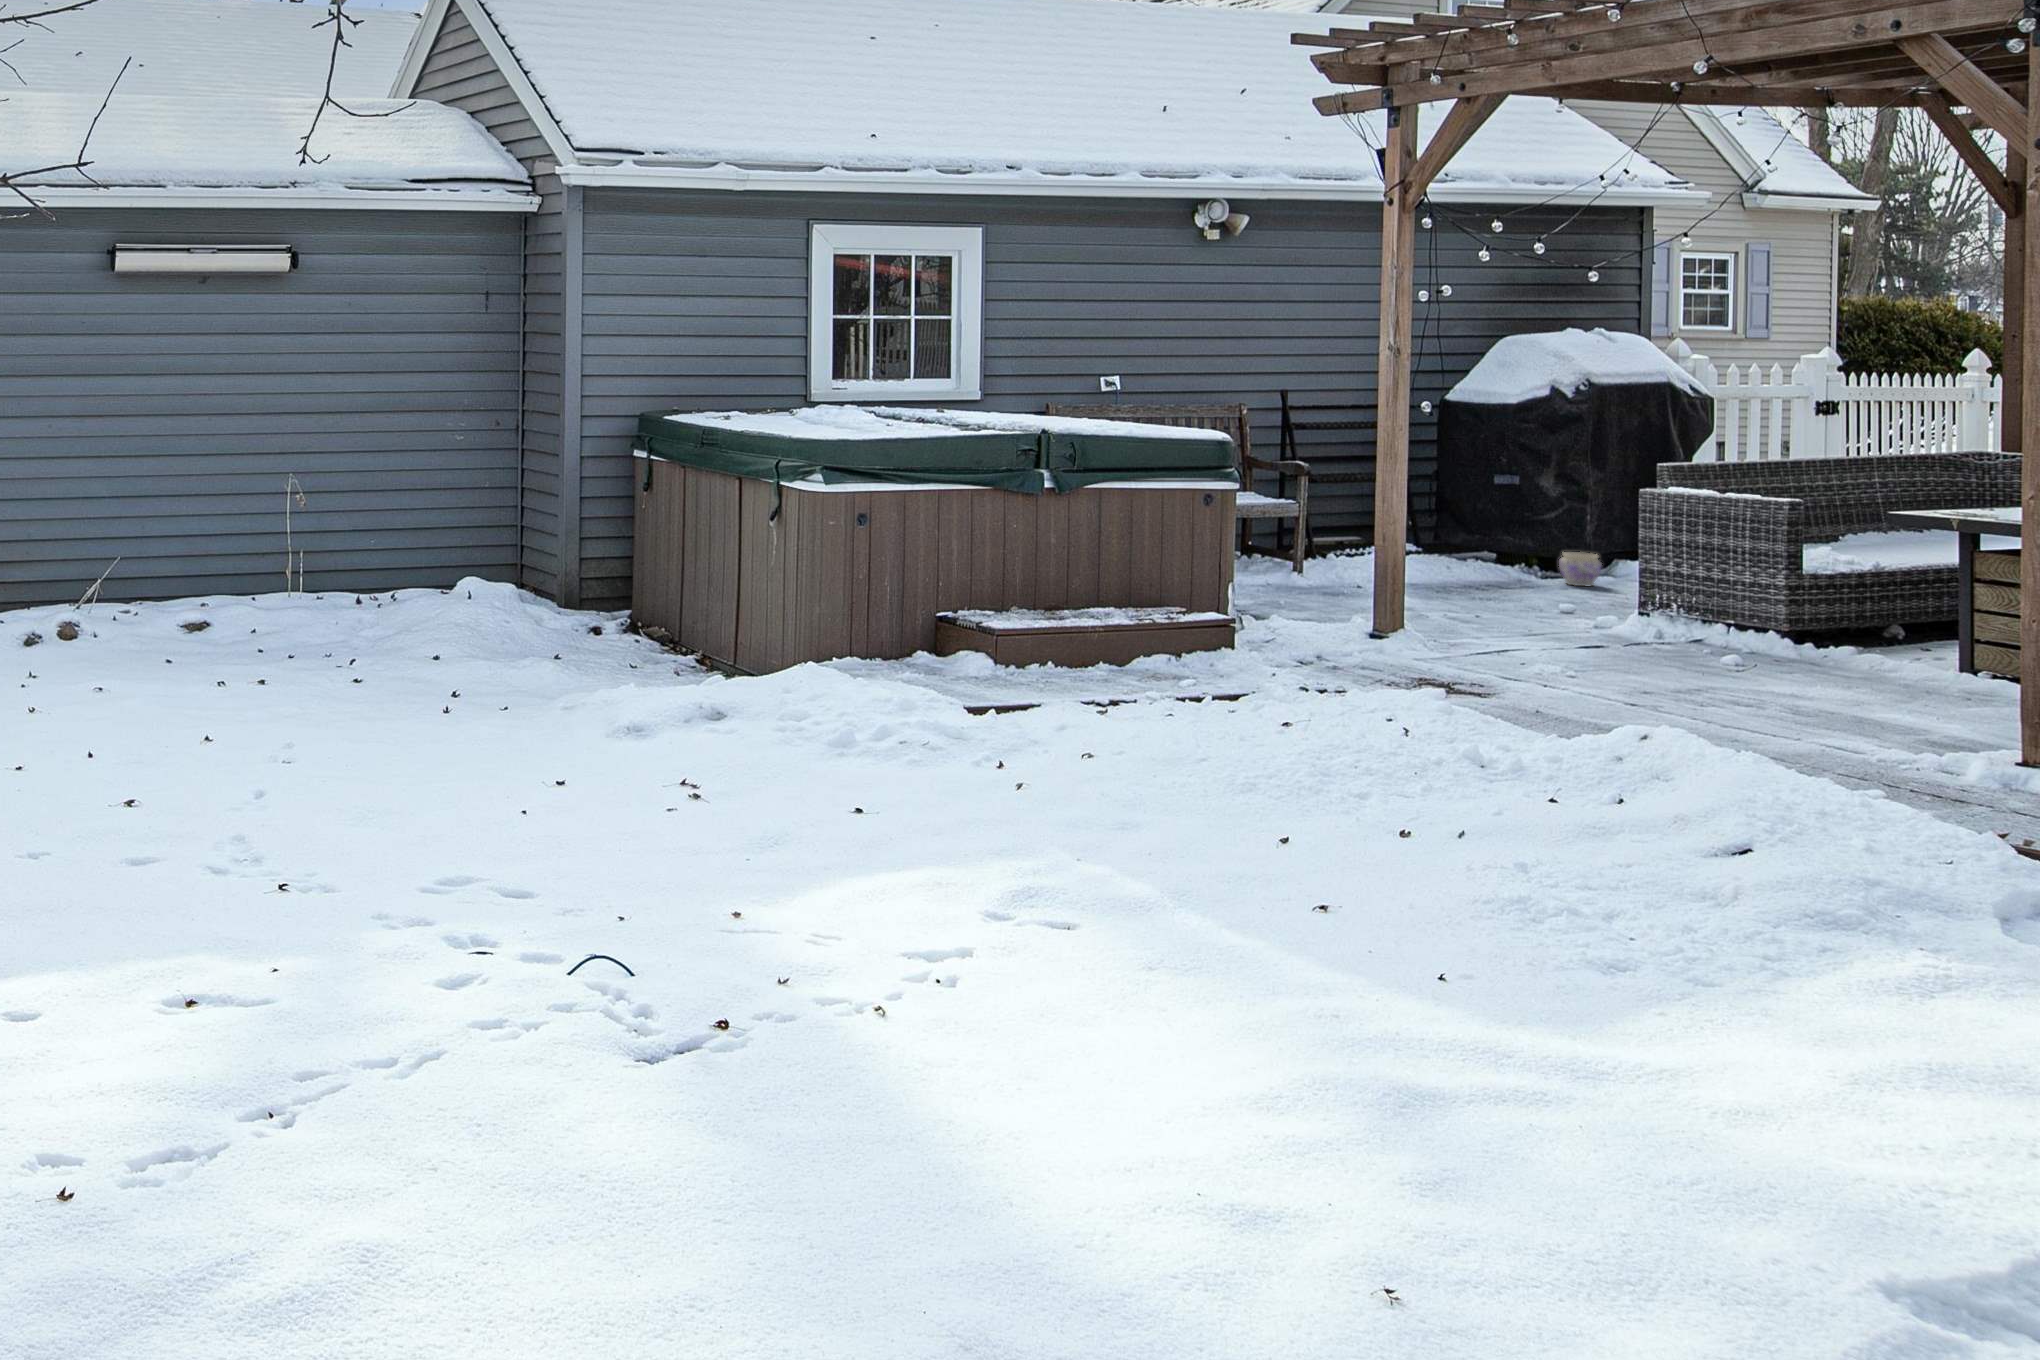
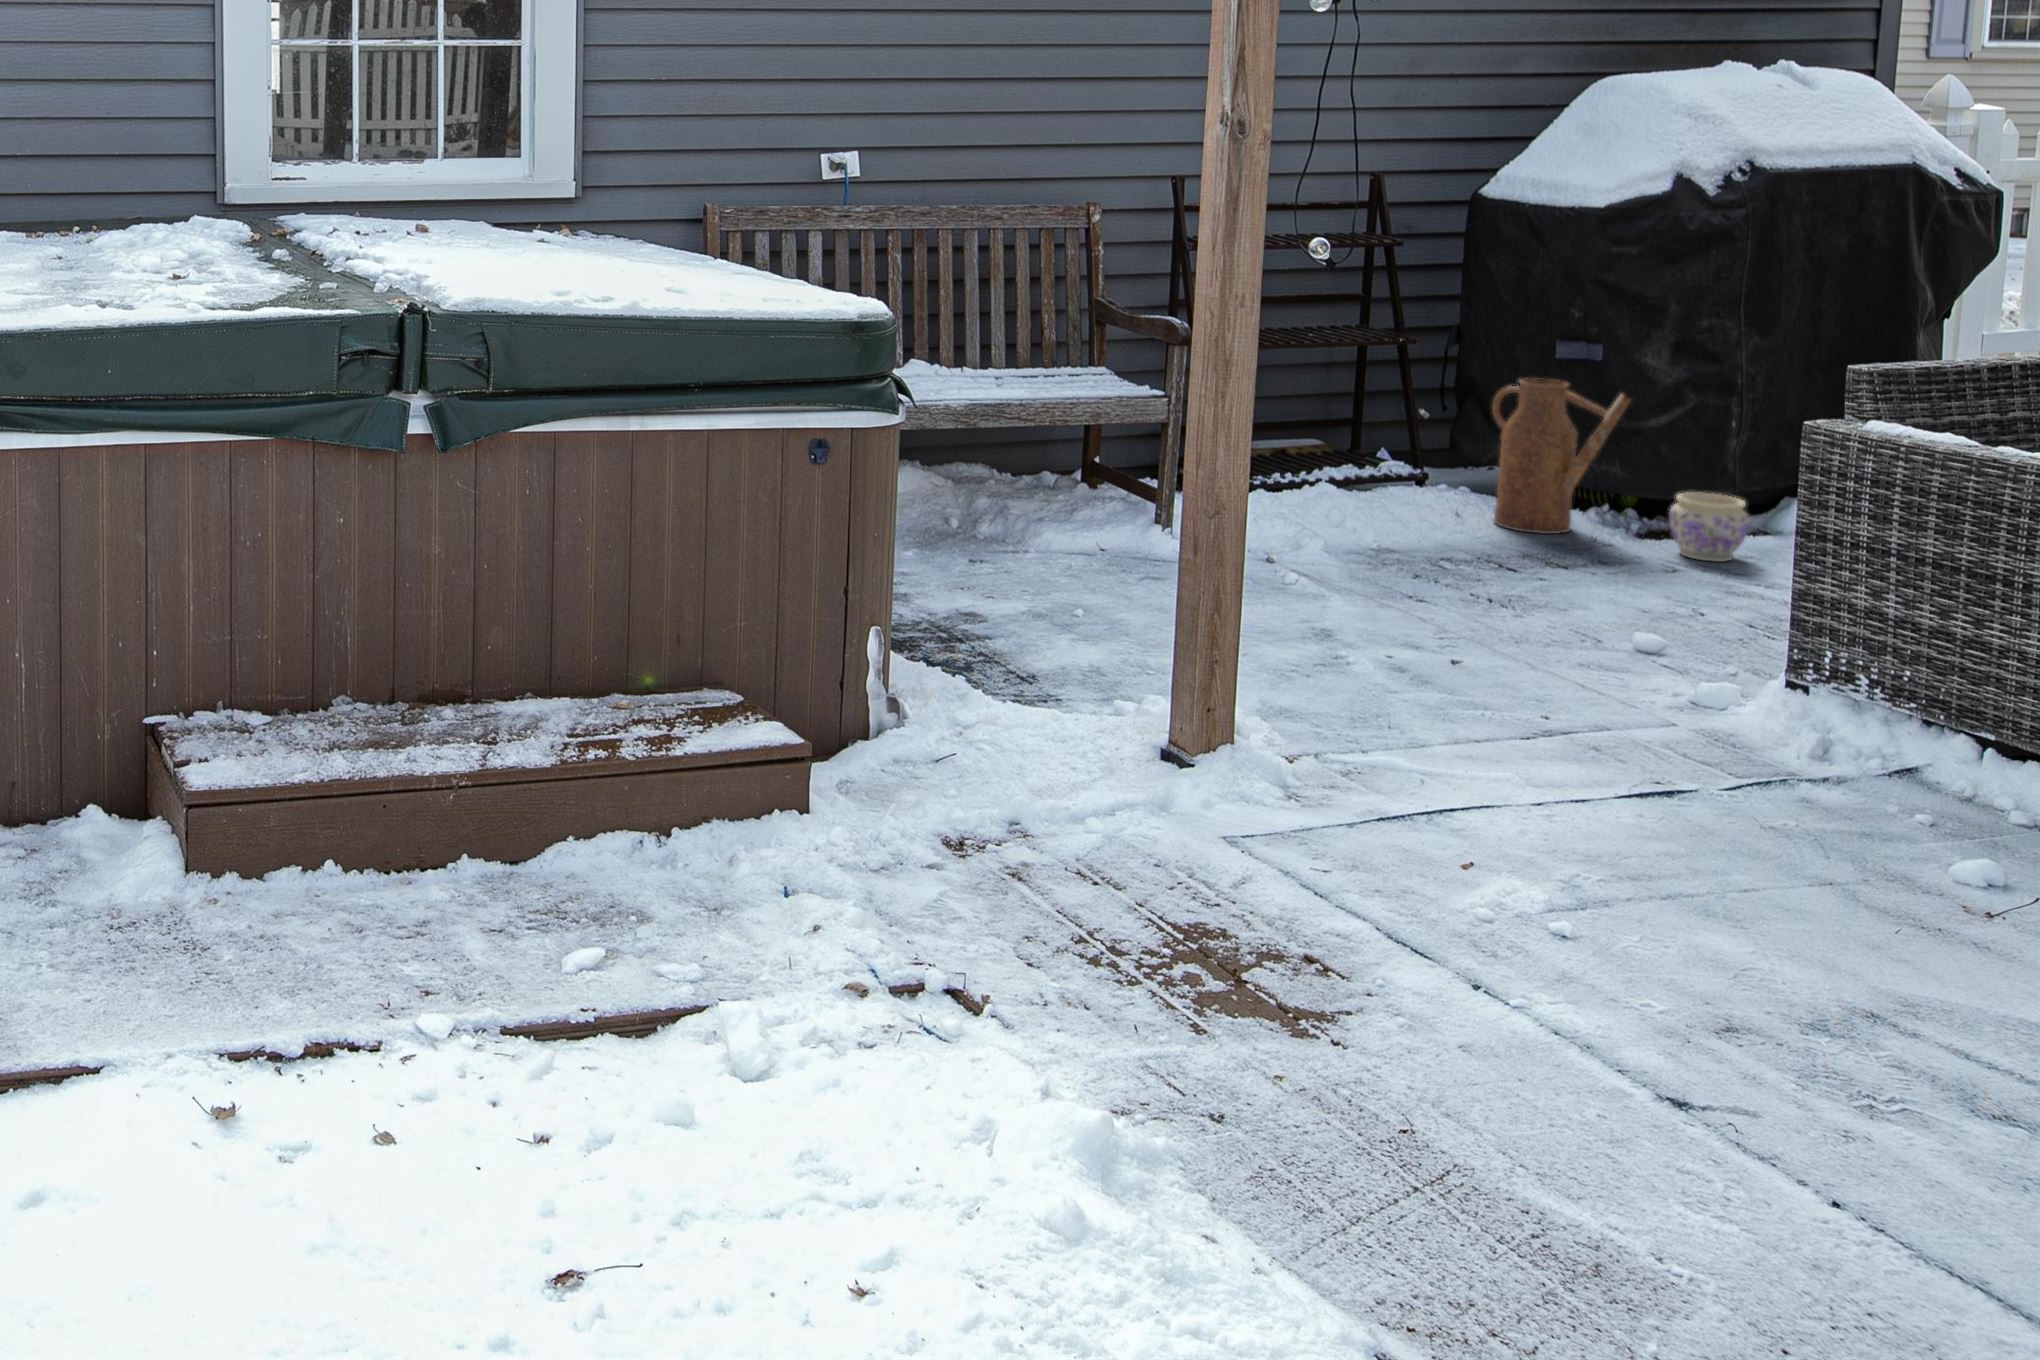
watering can: none [1457,495,1536,576] -> present [1492,378,1632,534]

